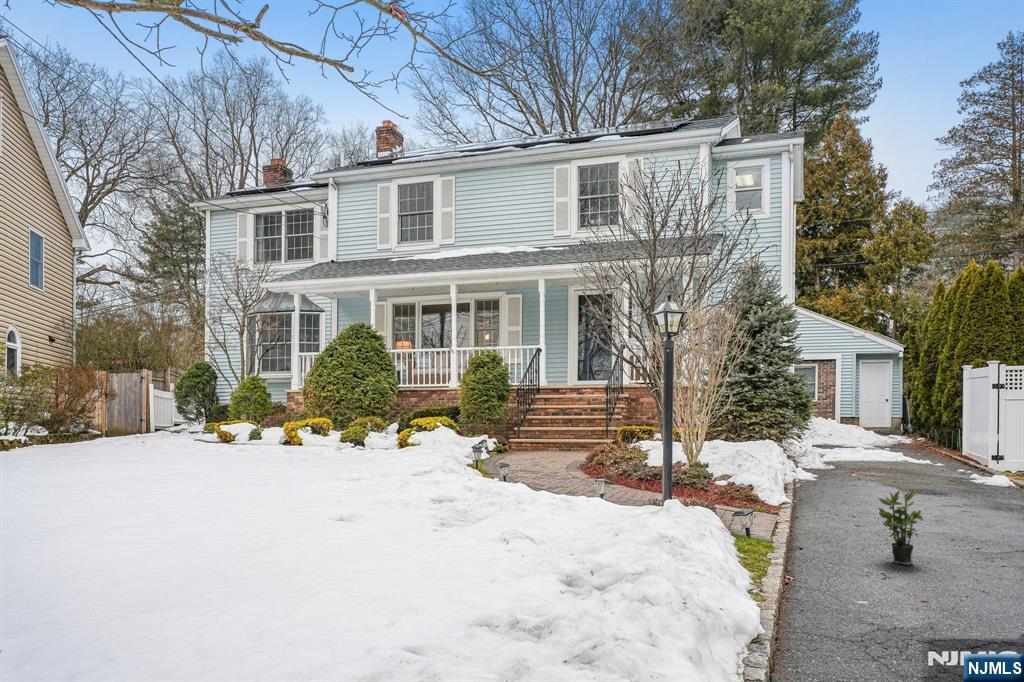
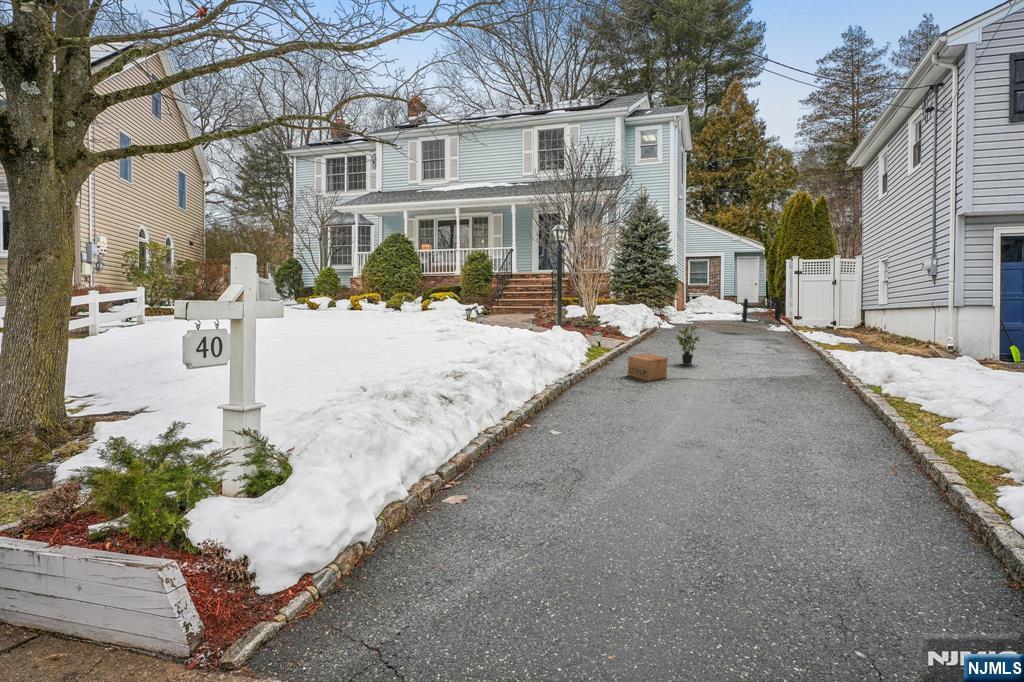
bench: none [917,426,984,468] -> present [742,298,782,322]
cardboard box: none [812,548,889,607] -> present [628,353,667,381]

